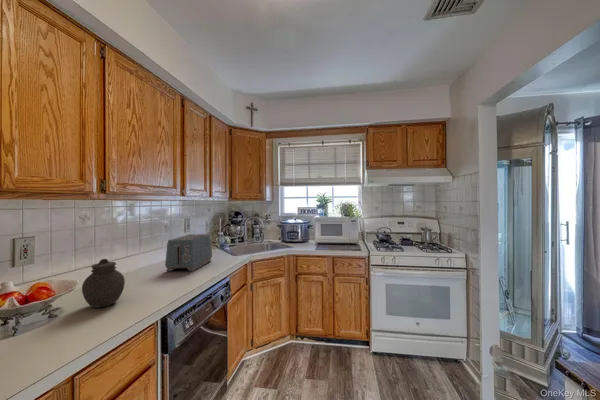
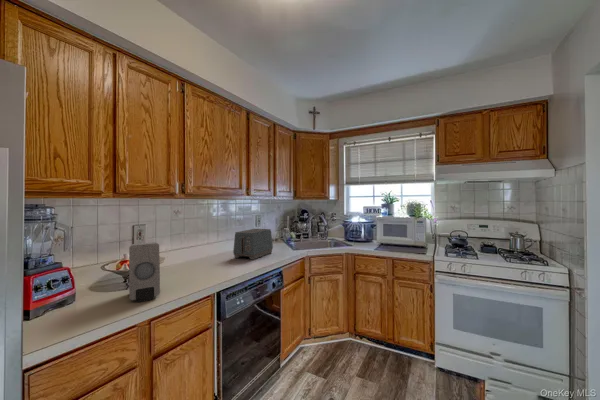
jar: present [82,259,125,307] -> none [169,243,197,279]
soap dispenser: none [22,261,81,353] -> present [129,242,160,302]

